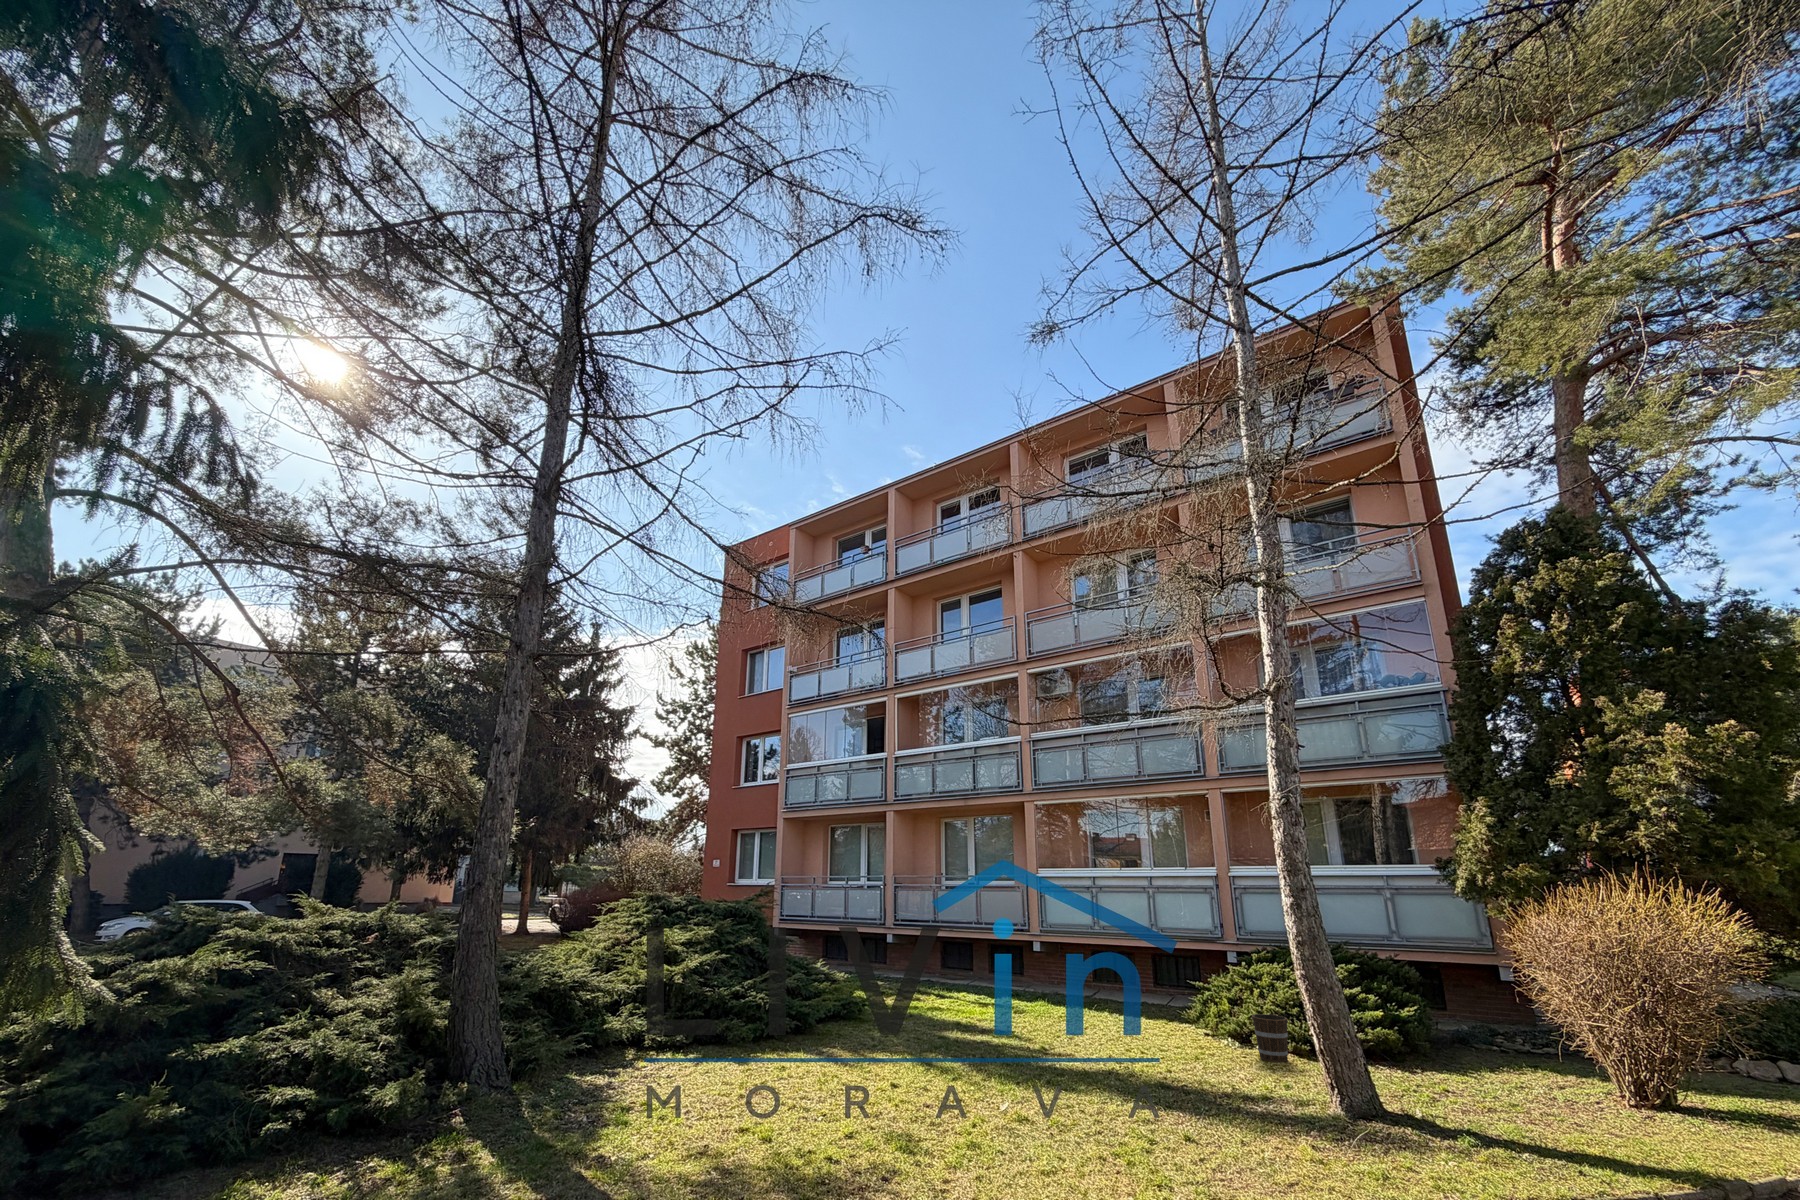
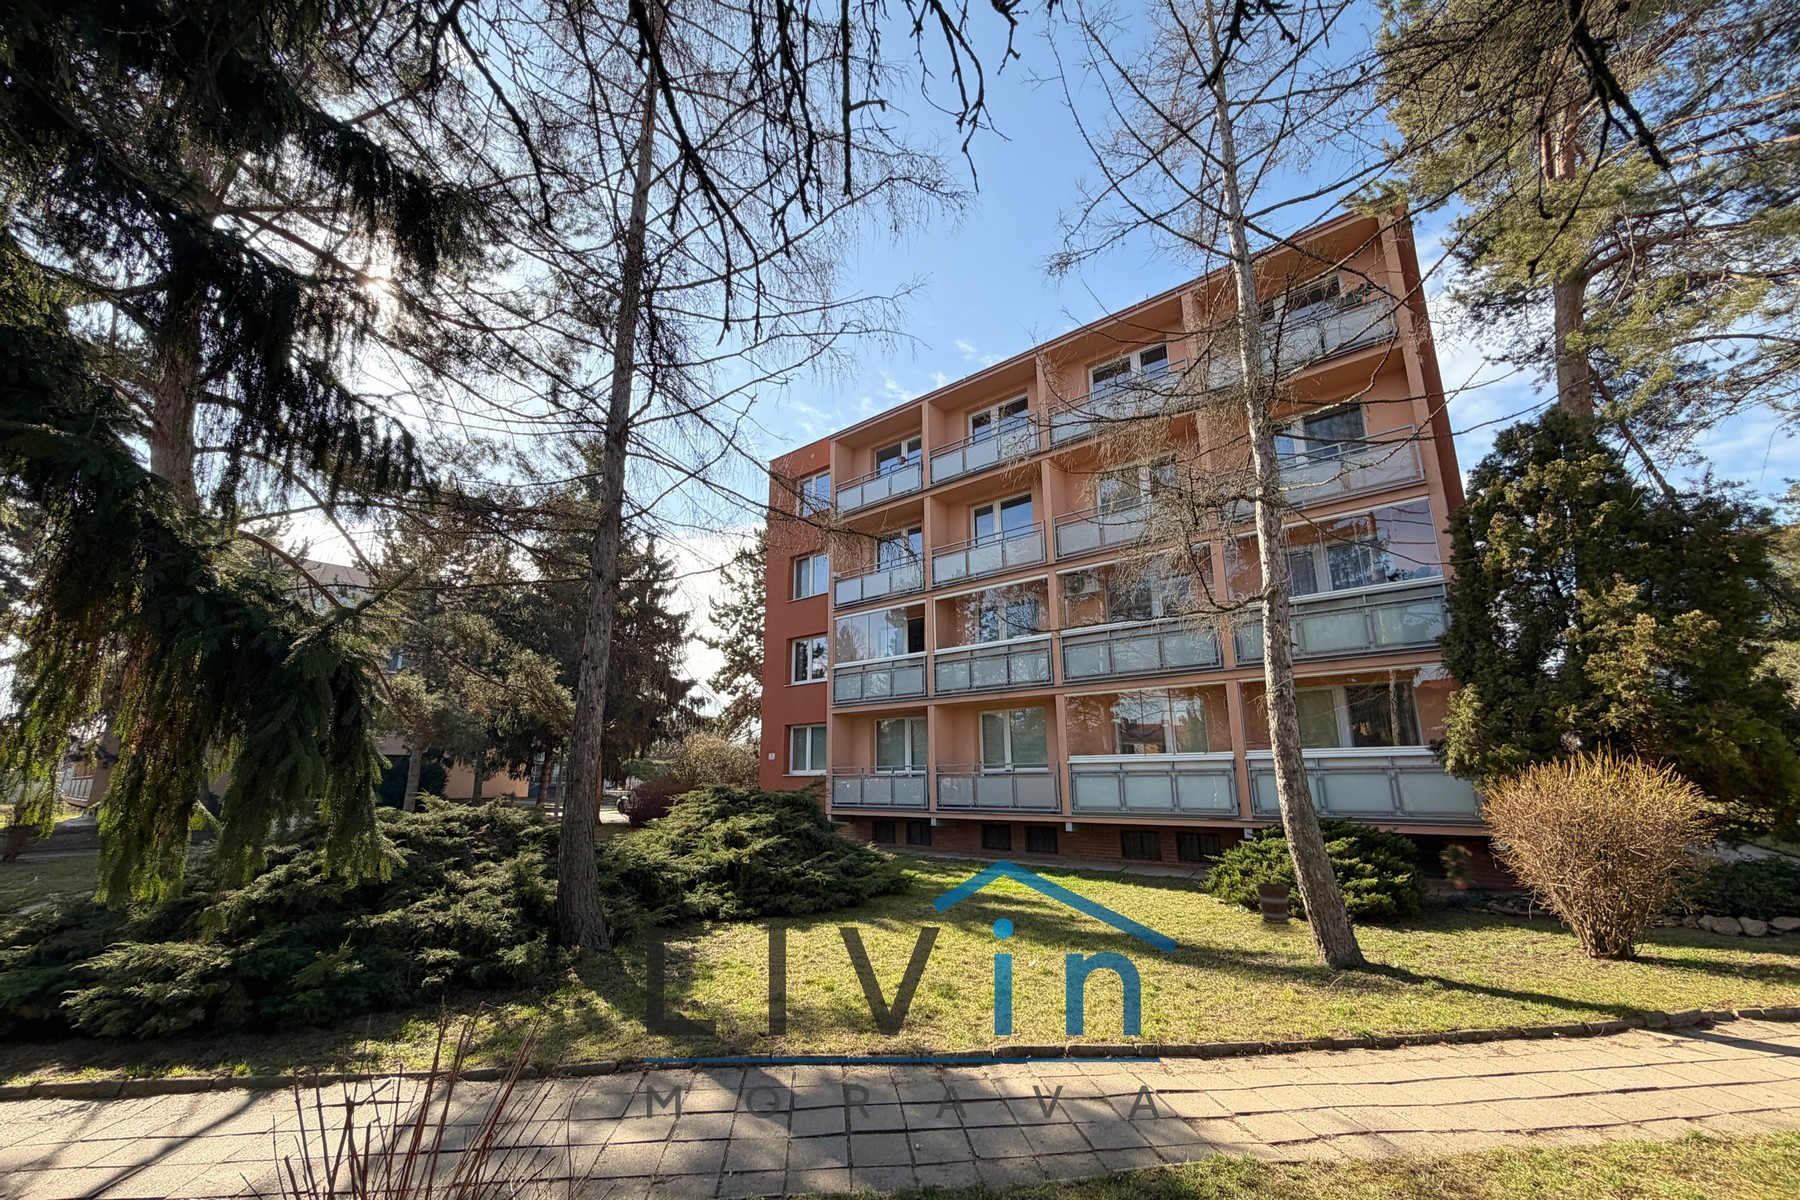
decorative plant: none [1438,974,1484,1025] -> present [1439,846,1473,889]

